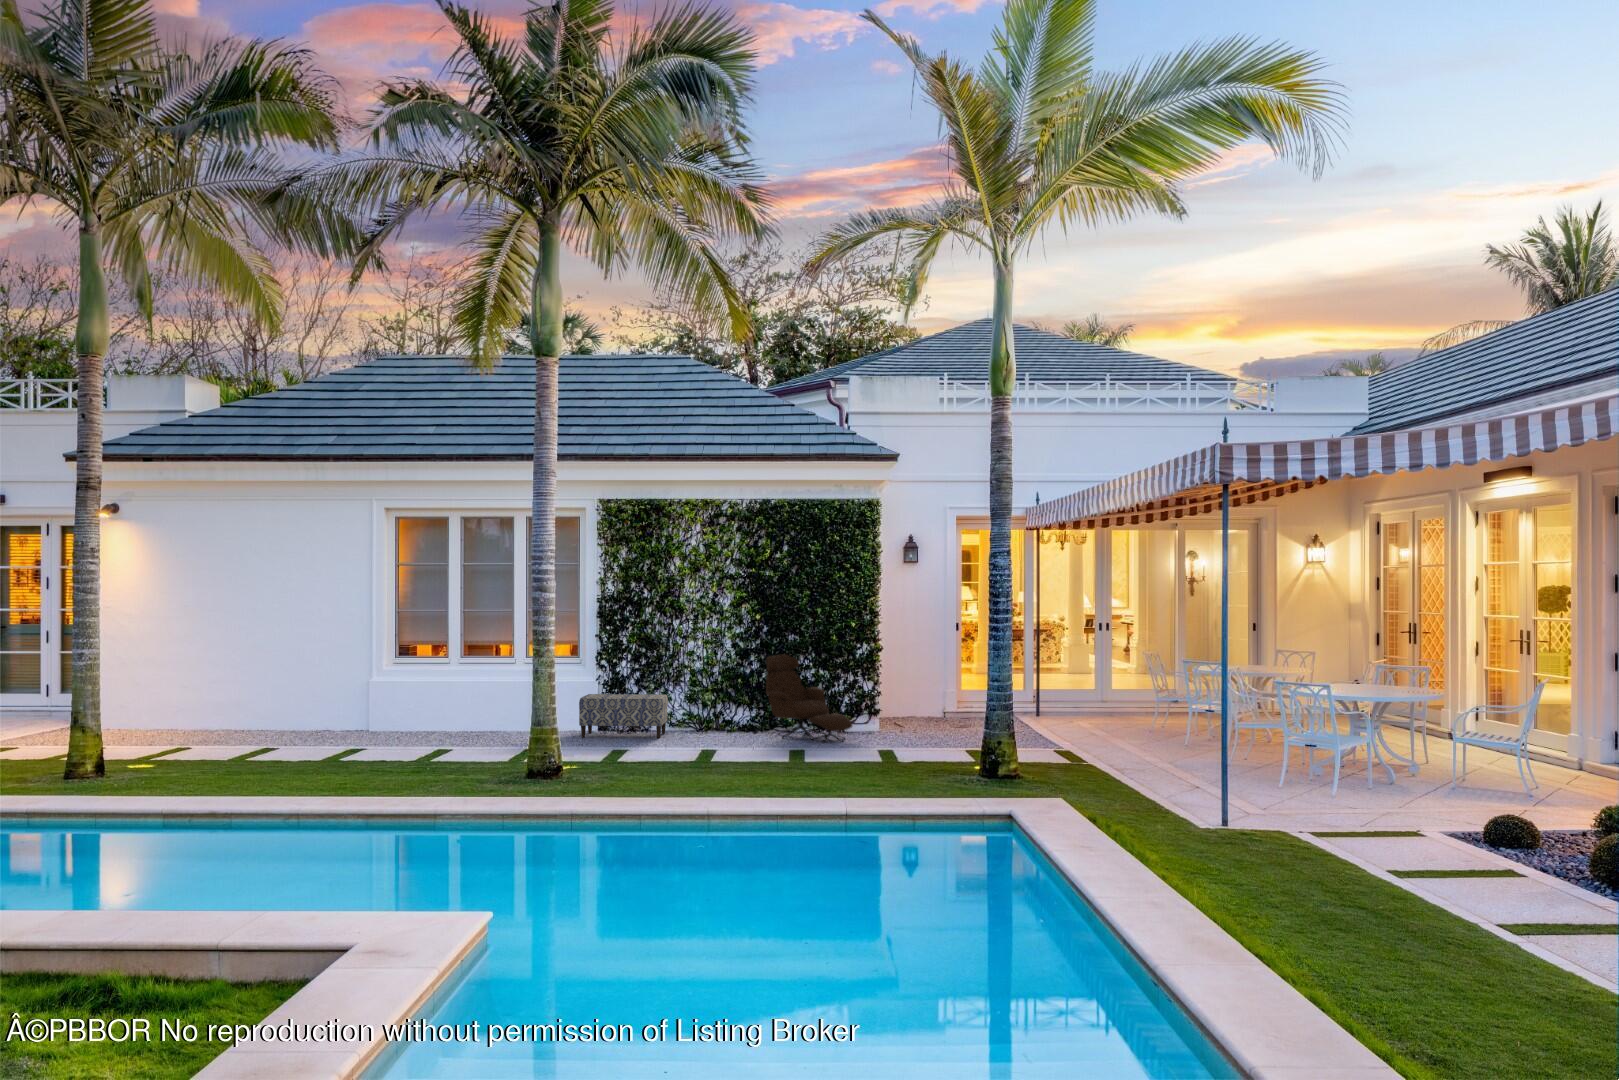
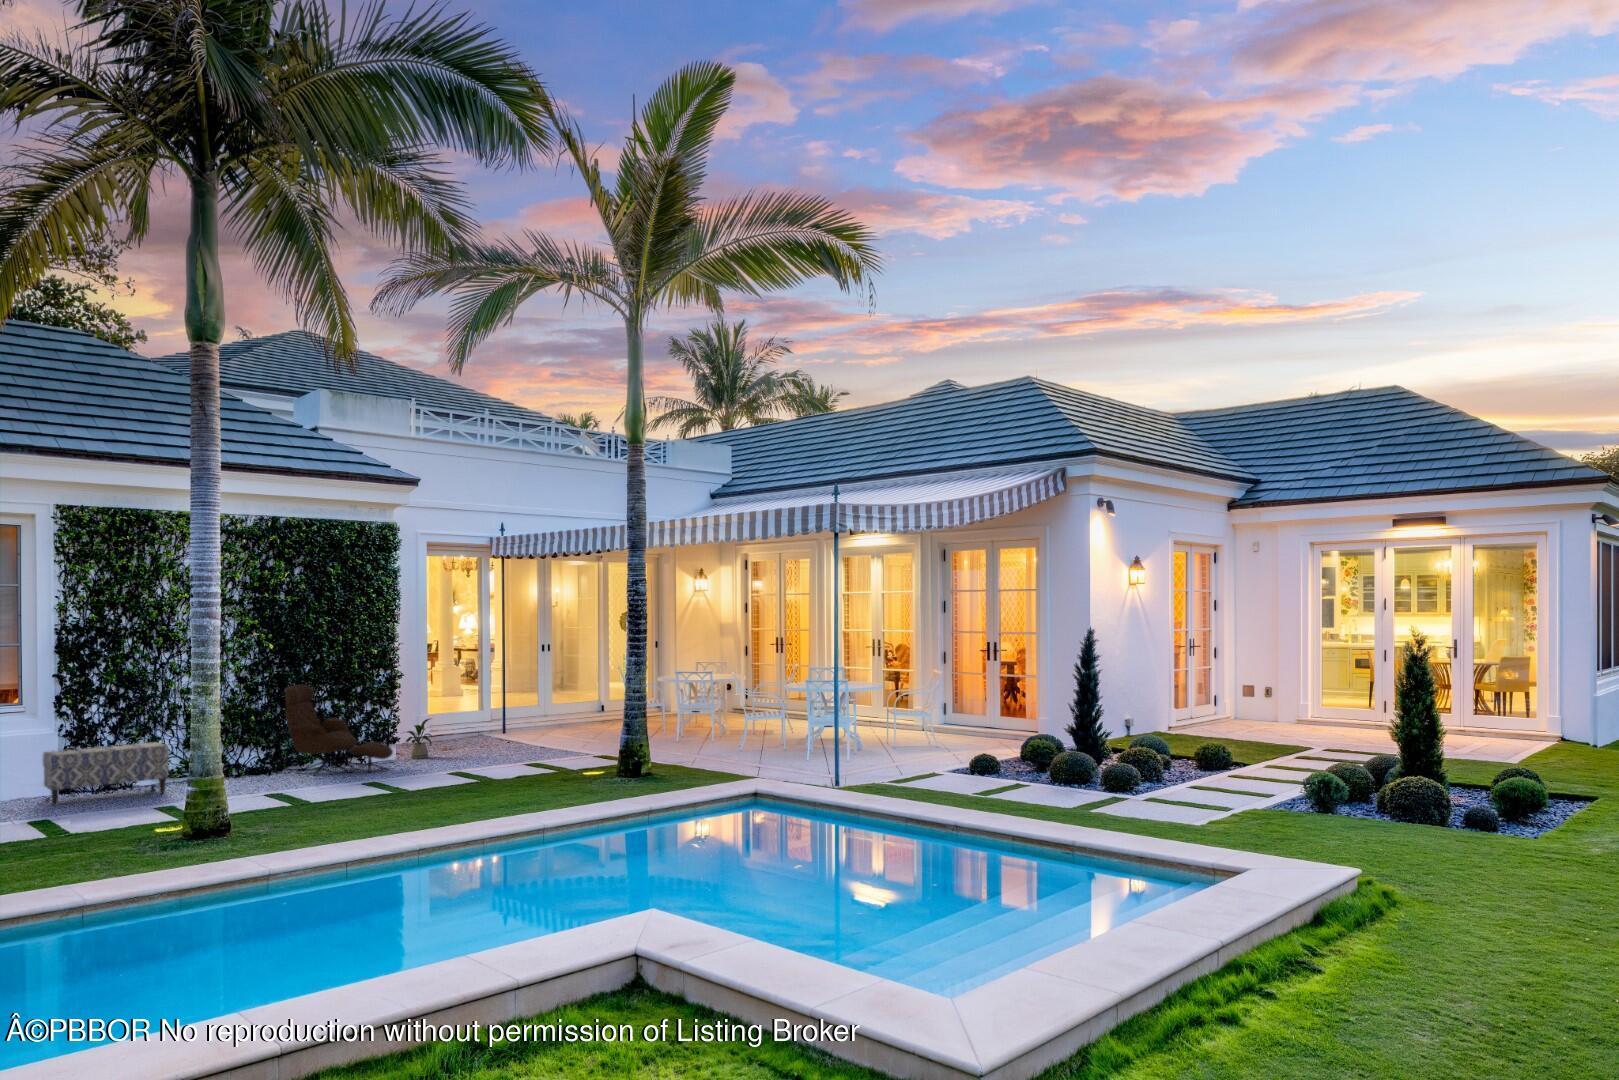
house plant: none [877,696,915,734] -> present [404,719,432,759]

